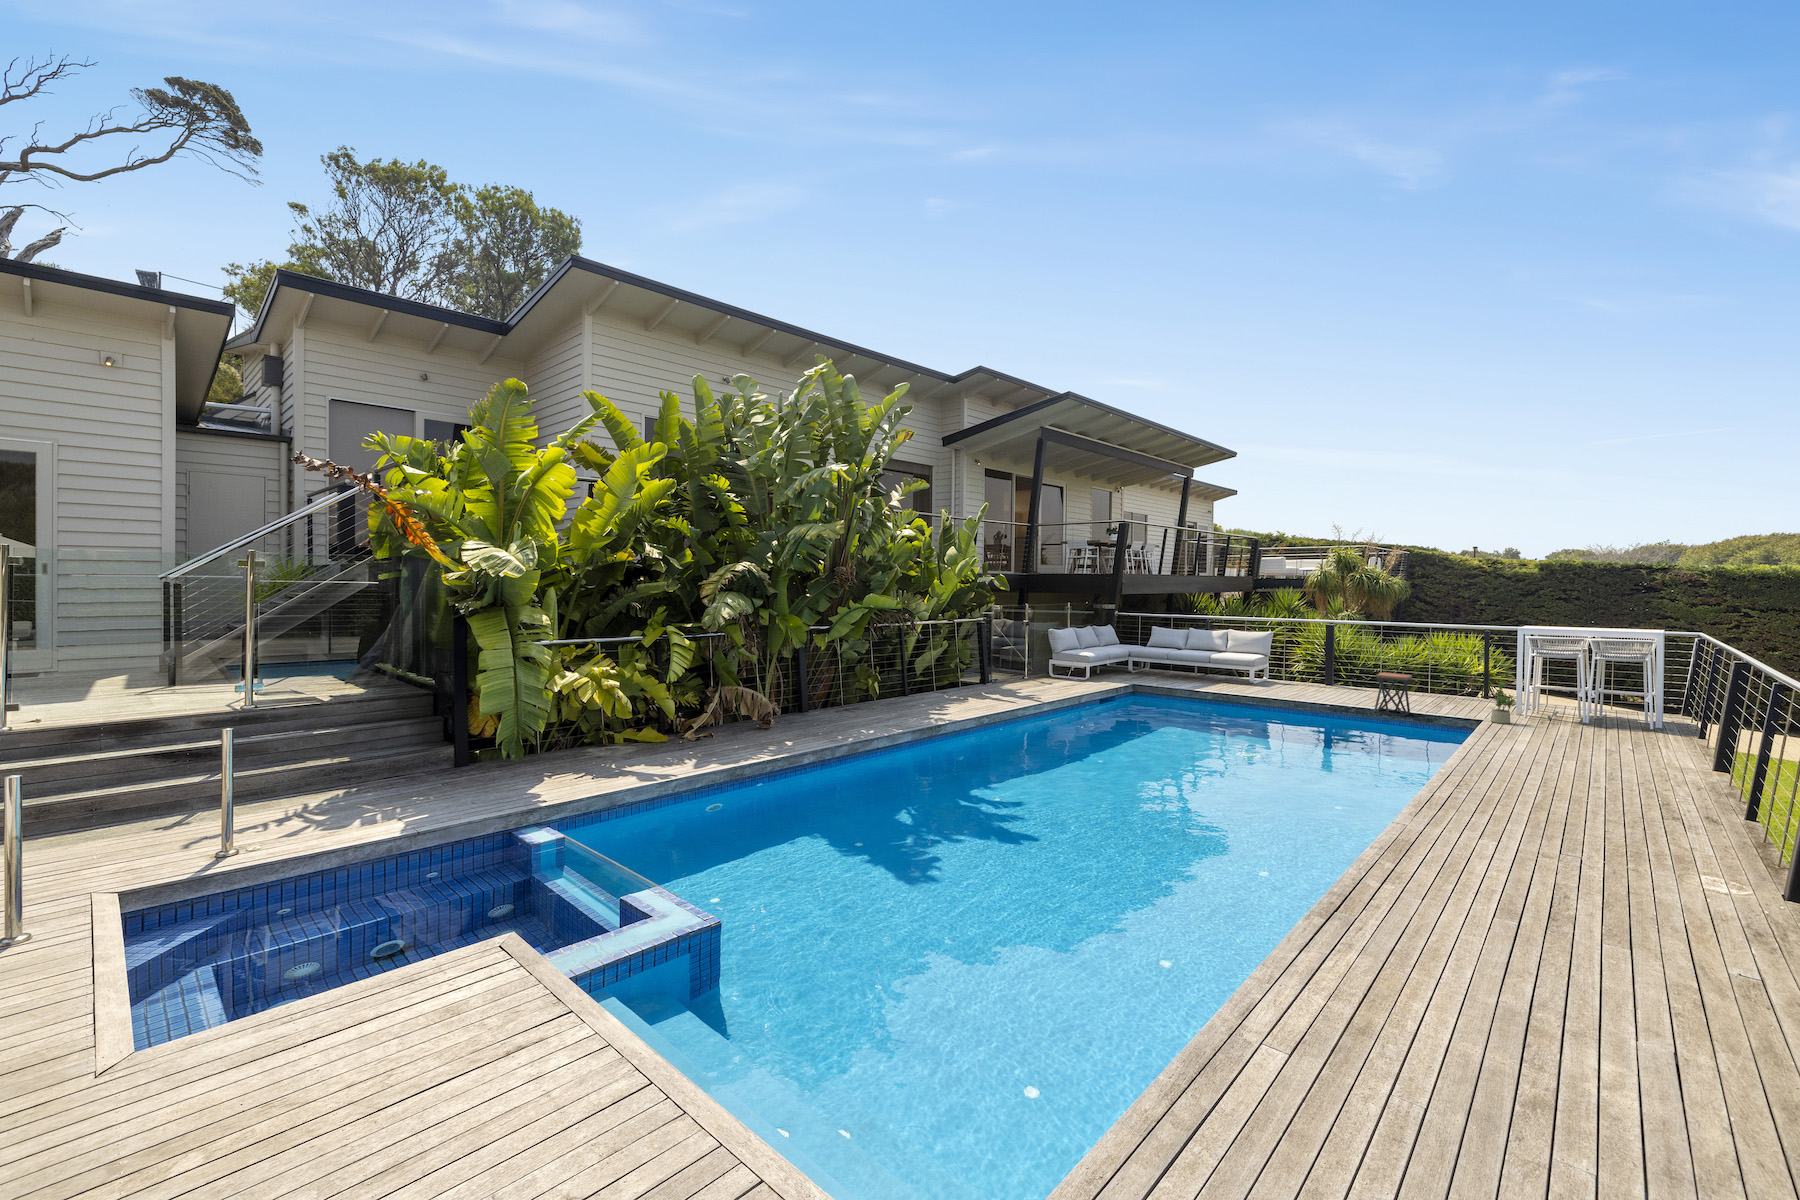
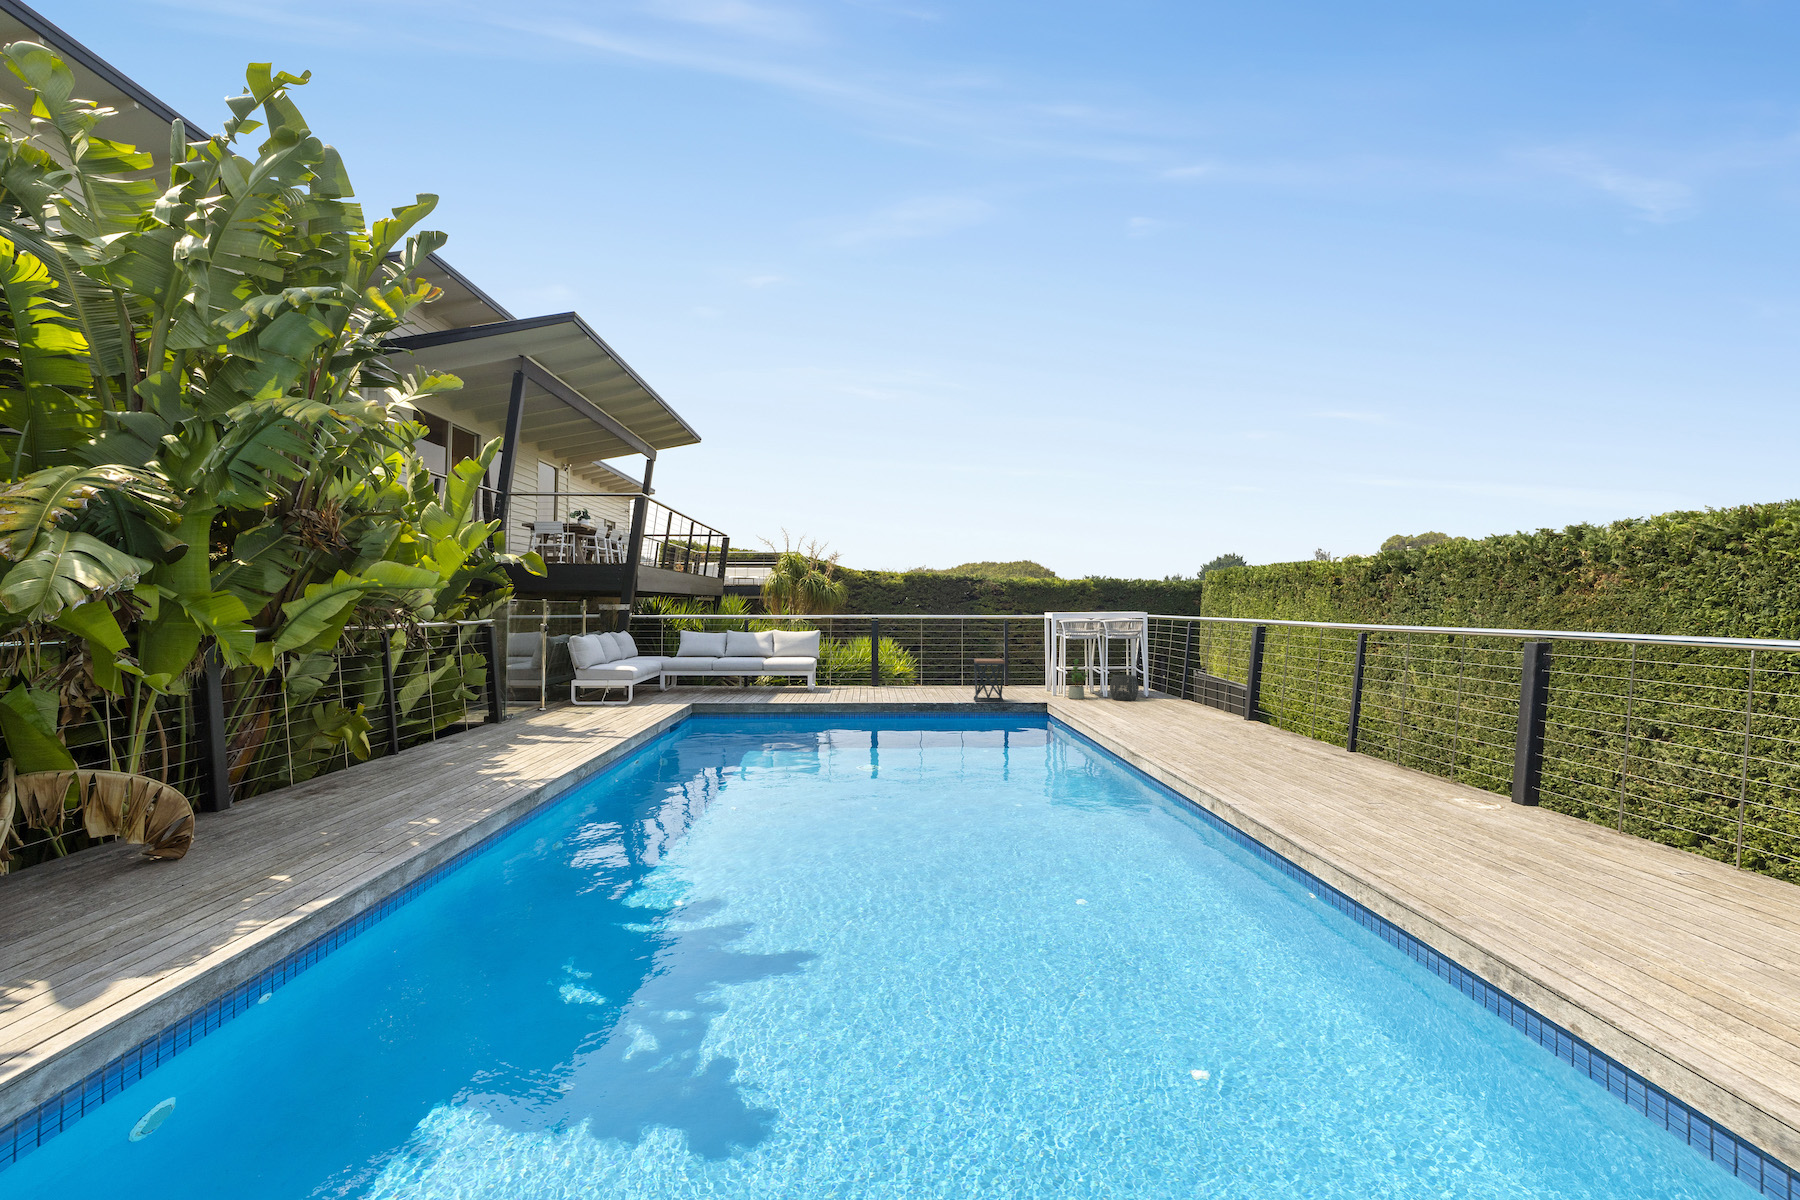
woven basket: none [1539,704,1577,733] -> present [1110,675,1139,701]

